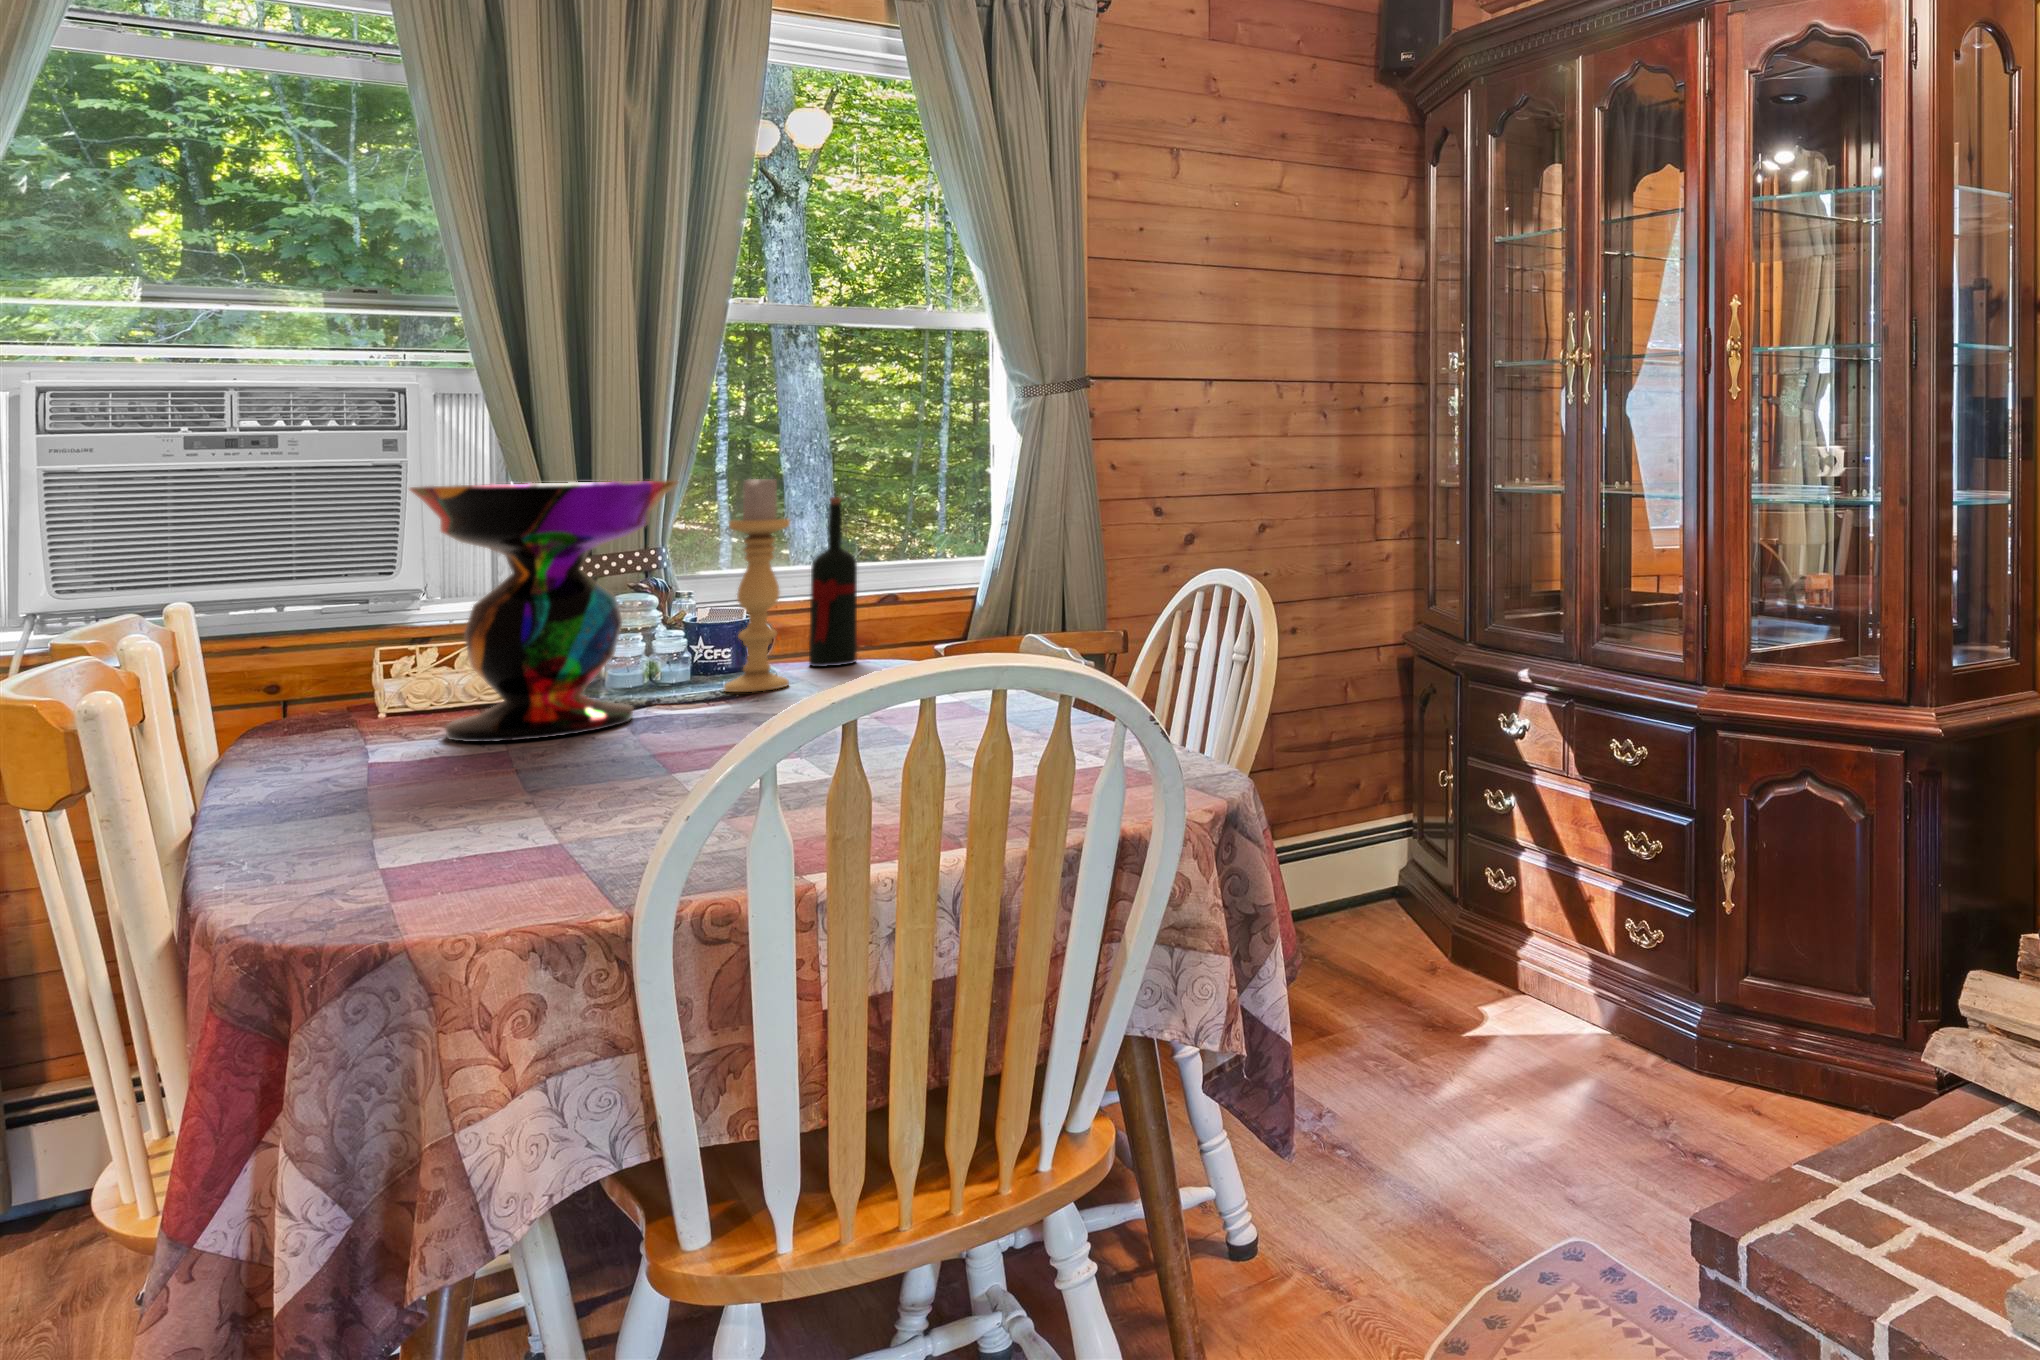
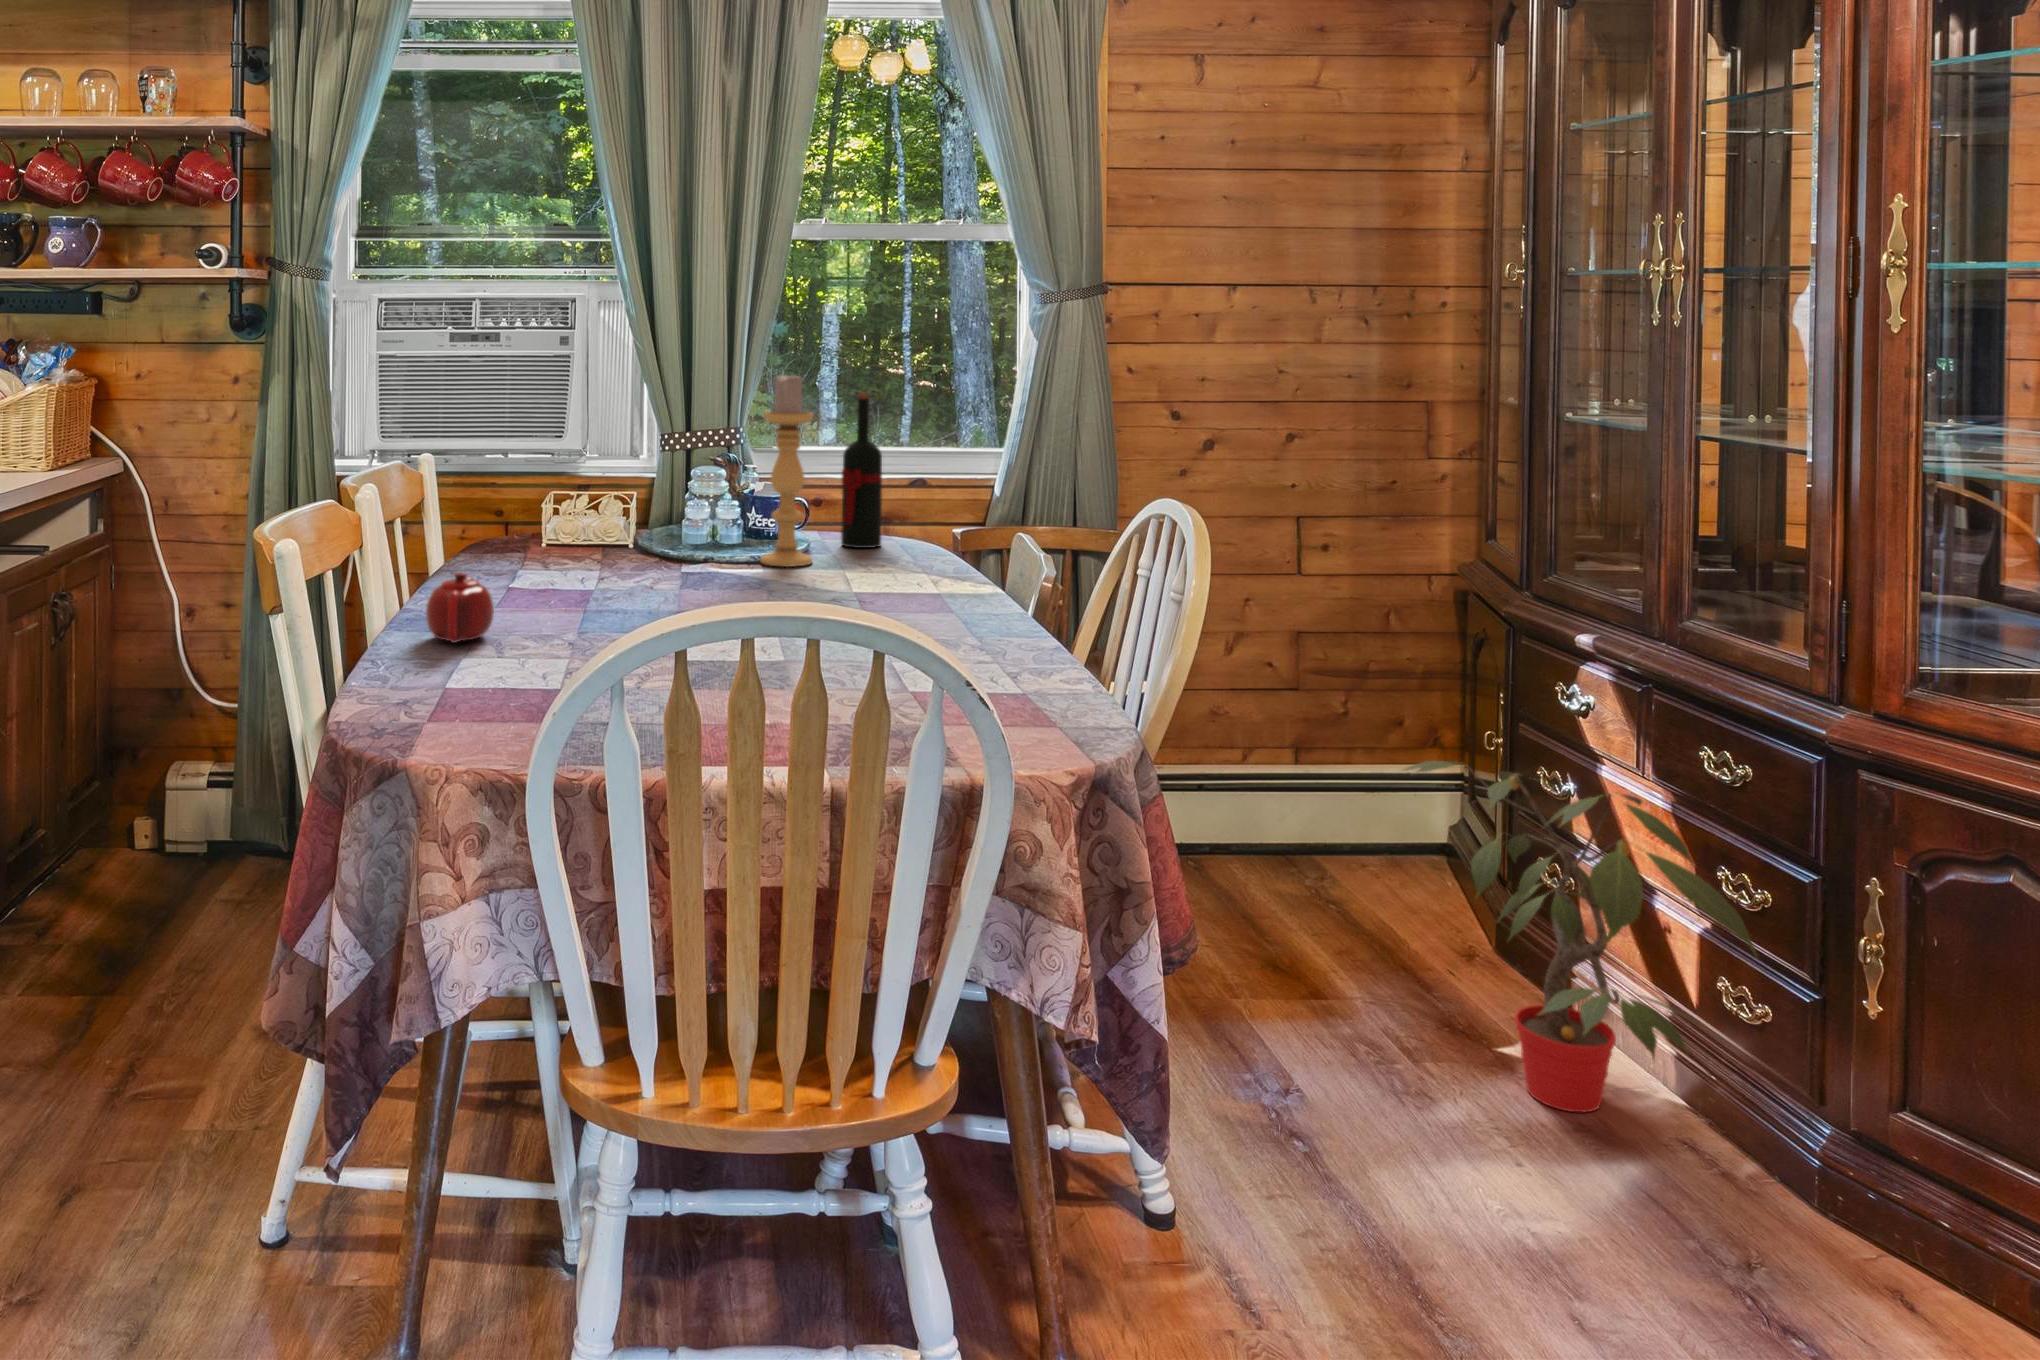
decorative bowl: present [409,480,678,742] -> none [521,372,714,589]
teapot: none [315,727,422,815] -> present [426,573,494,643]
potted plant: none [1383,784,1678,1066] -> present [1405,761,1756,1112]

